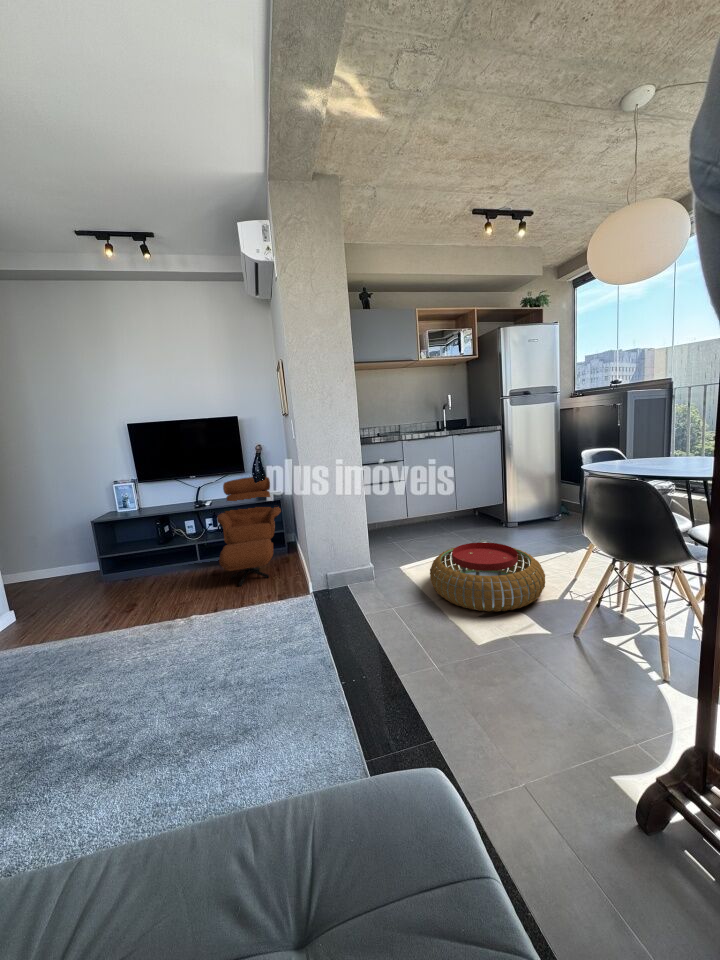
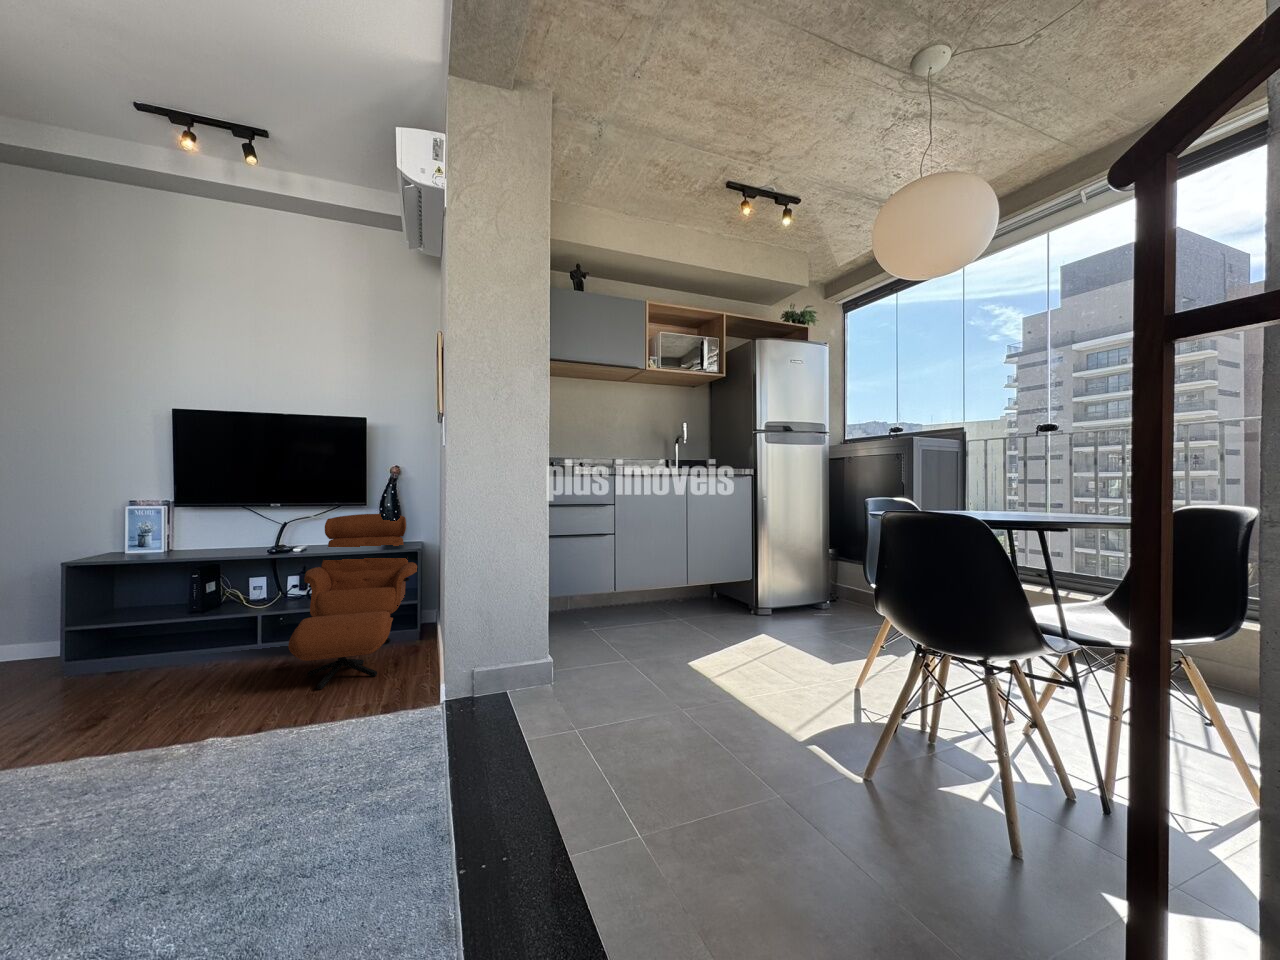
pouf: present [430,542,545,612] -> none [641,627,815,737]

